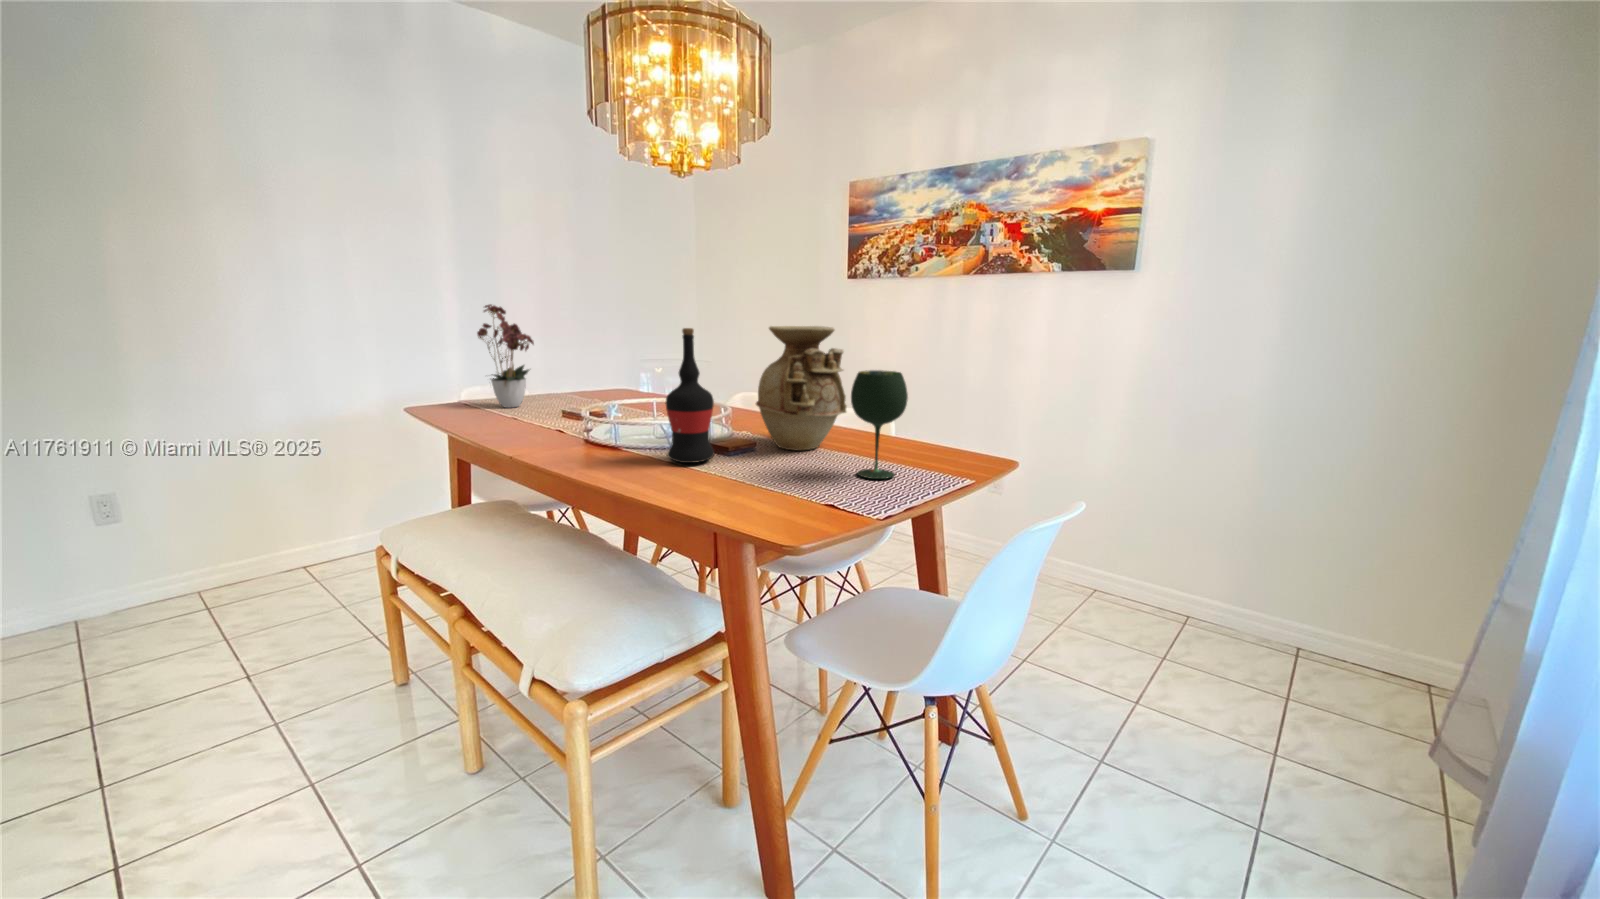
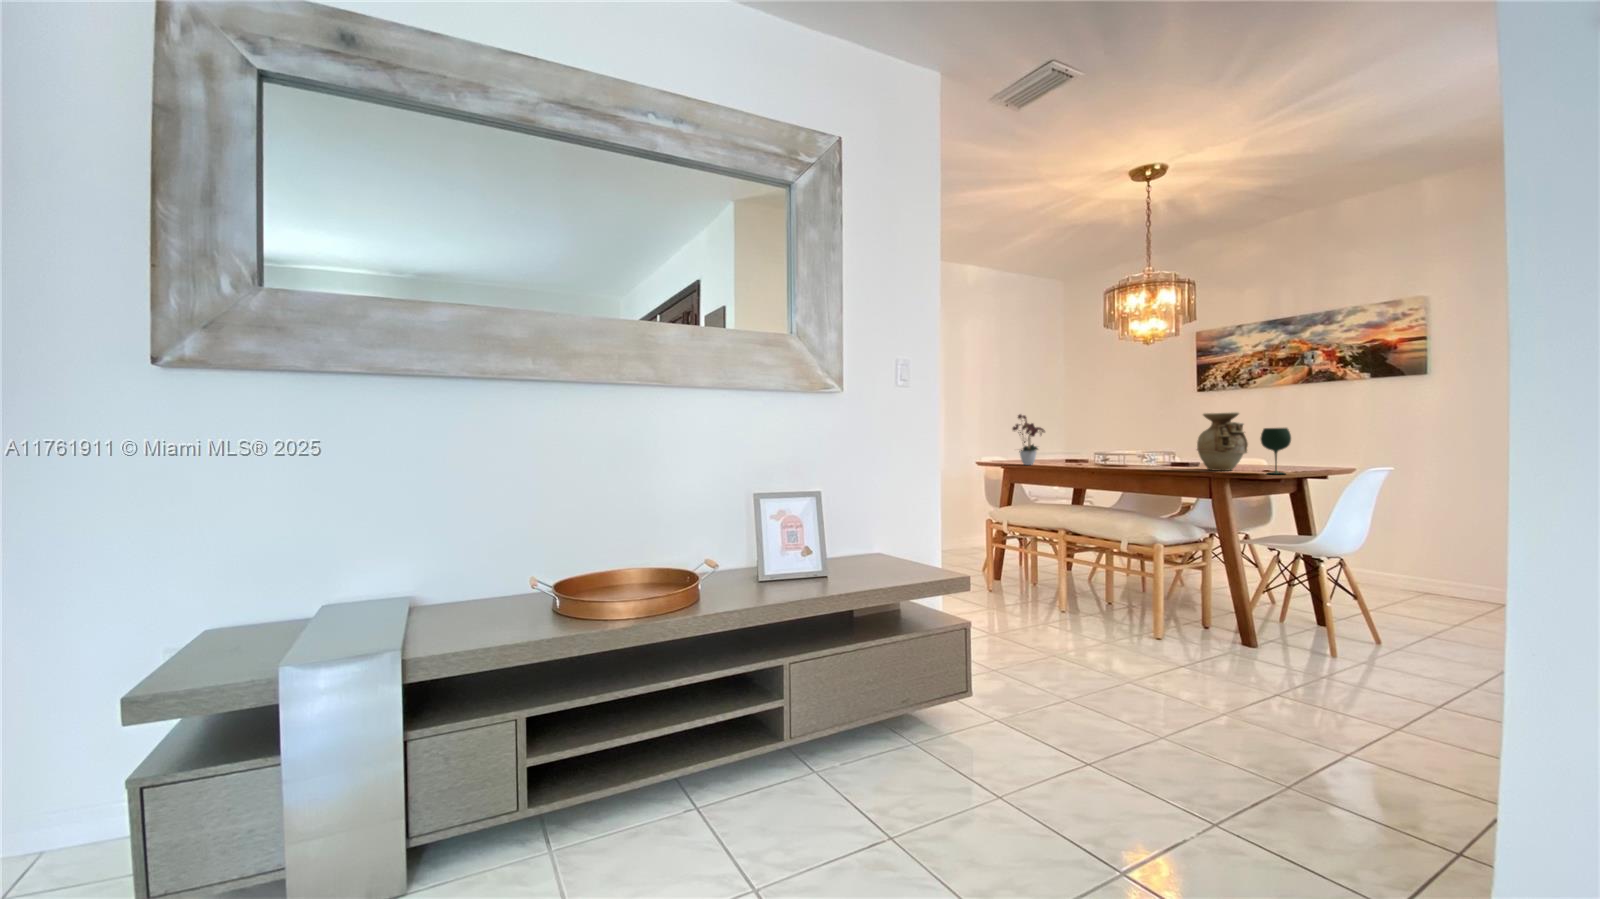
wine bottle: present [665,328,714,463] -> none [1161,414,1186,473]

